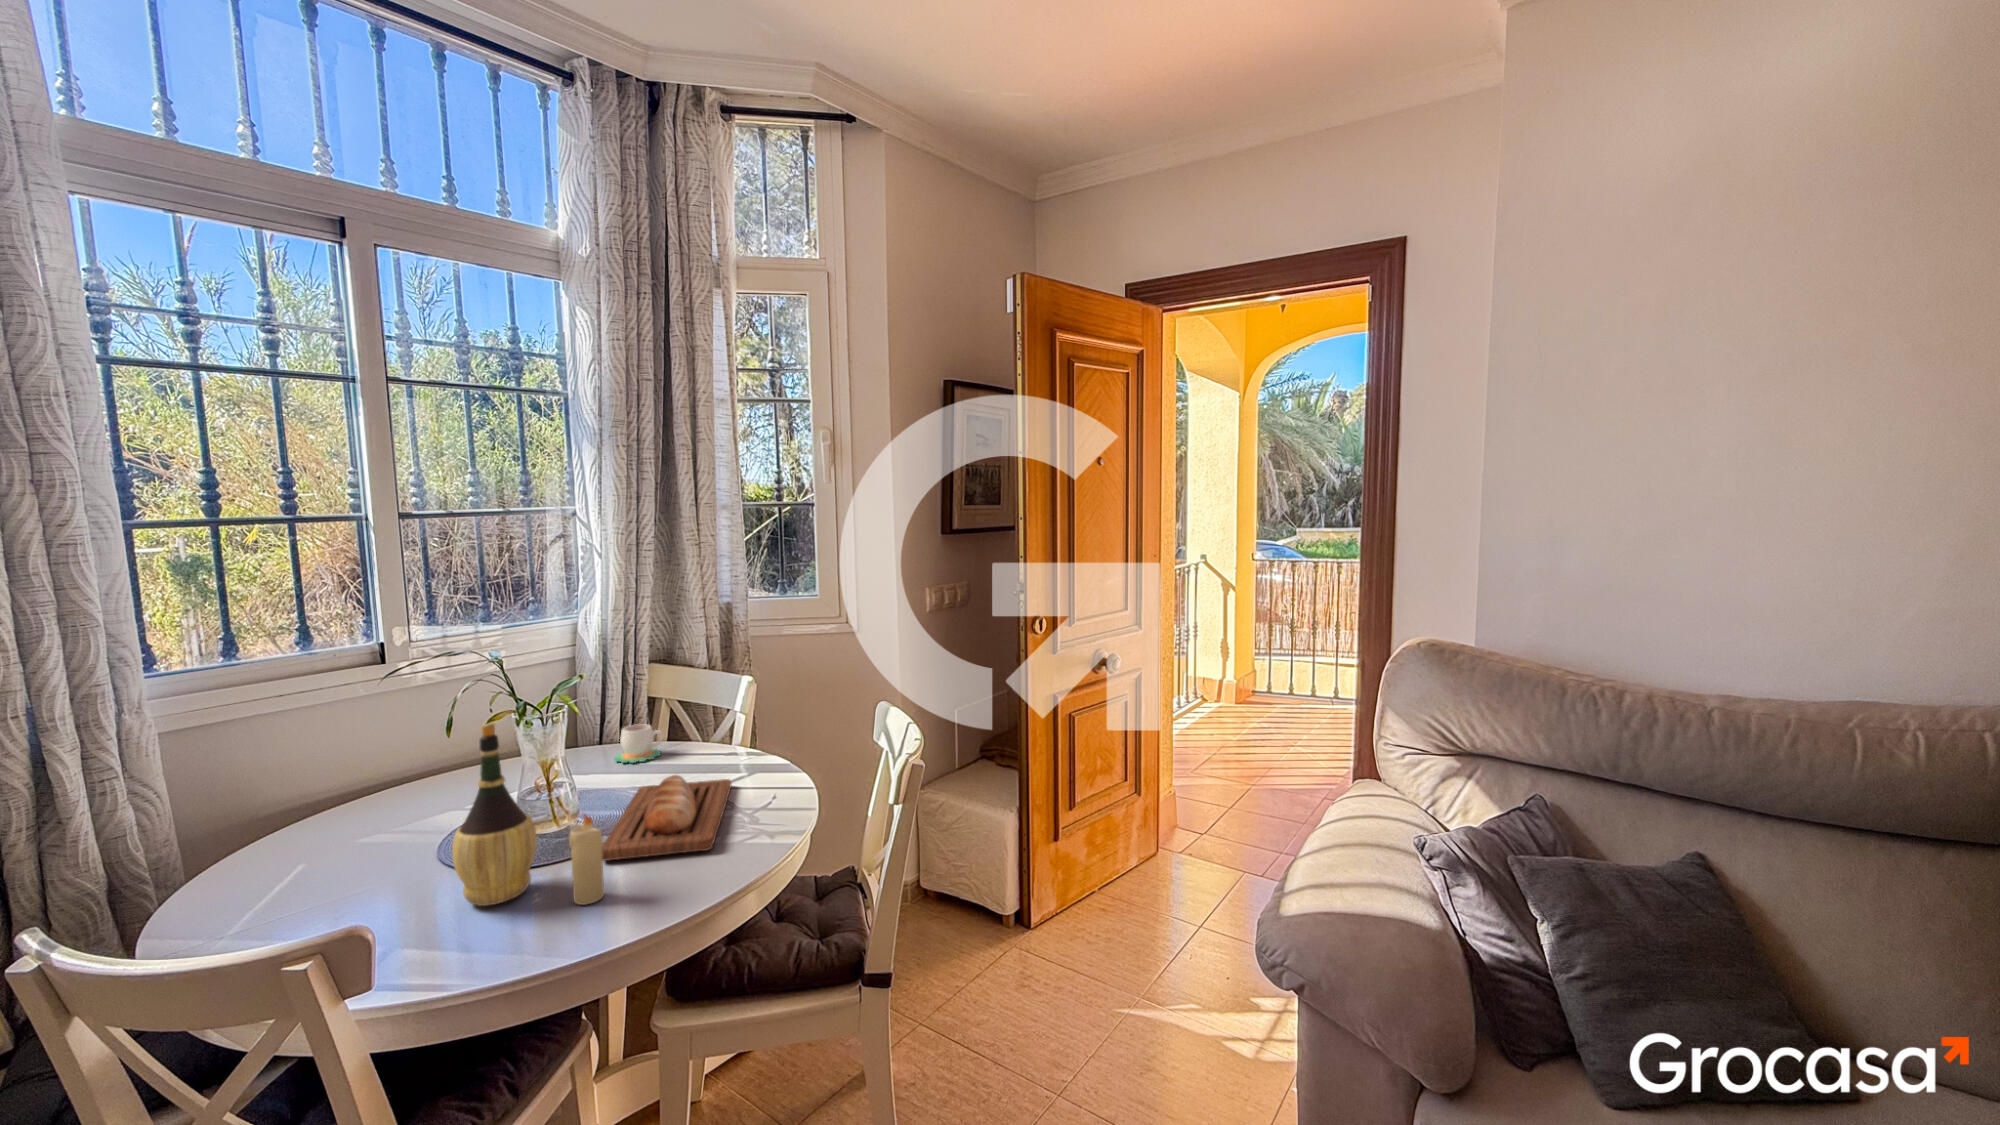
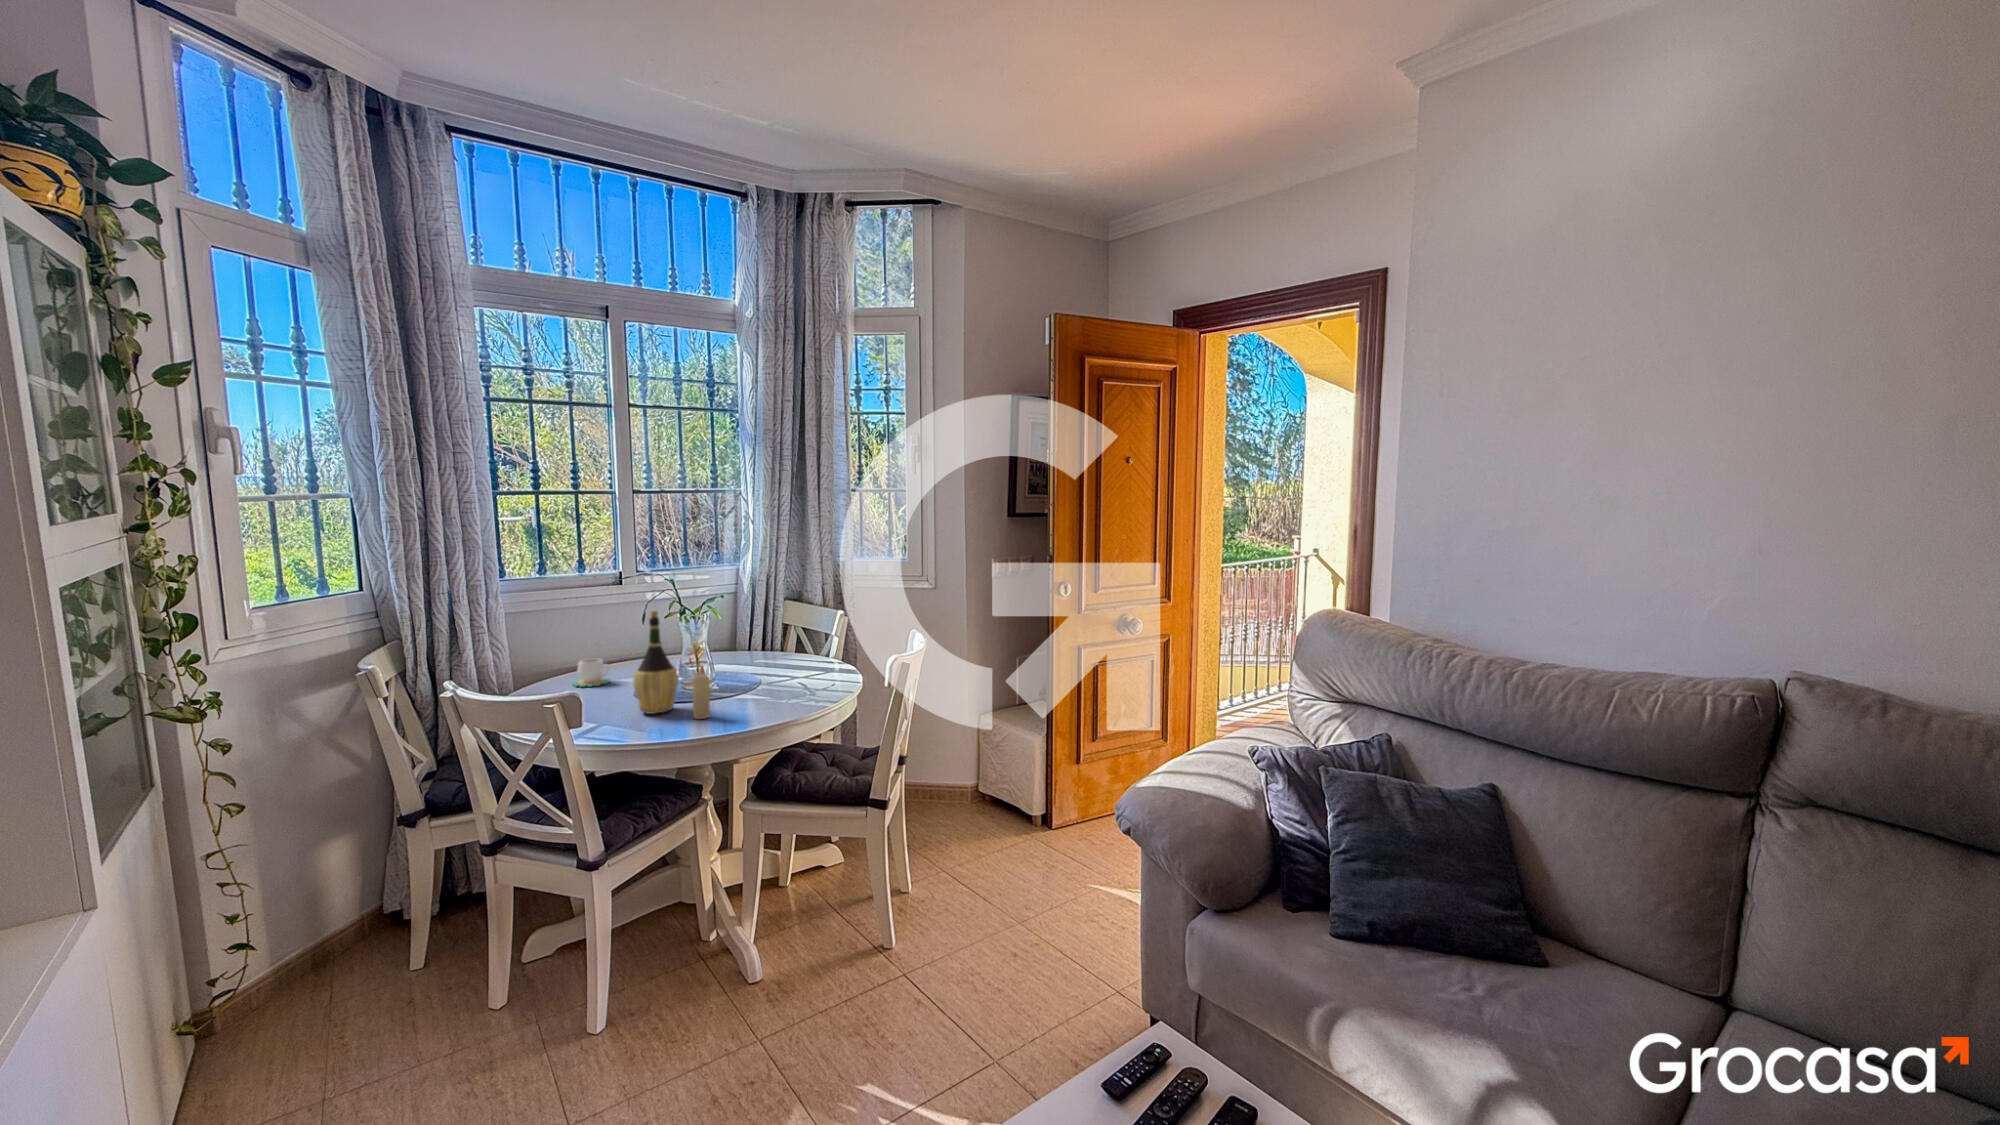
mug: present [614,724,663,763] -> present [573,658,610,687]
bread loaf: present [602,775,731,861] -> none [715,663,810,703]

